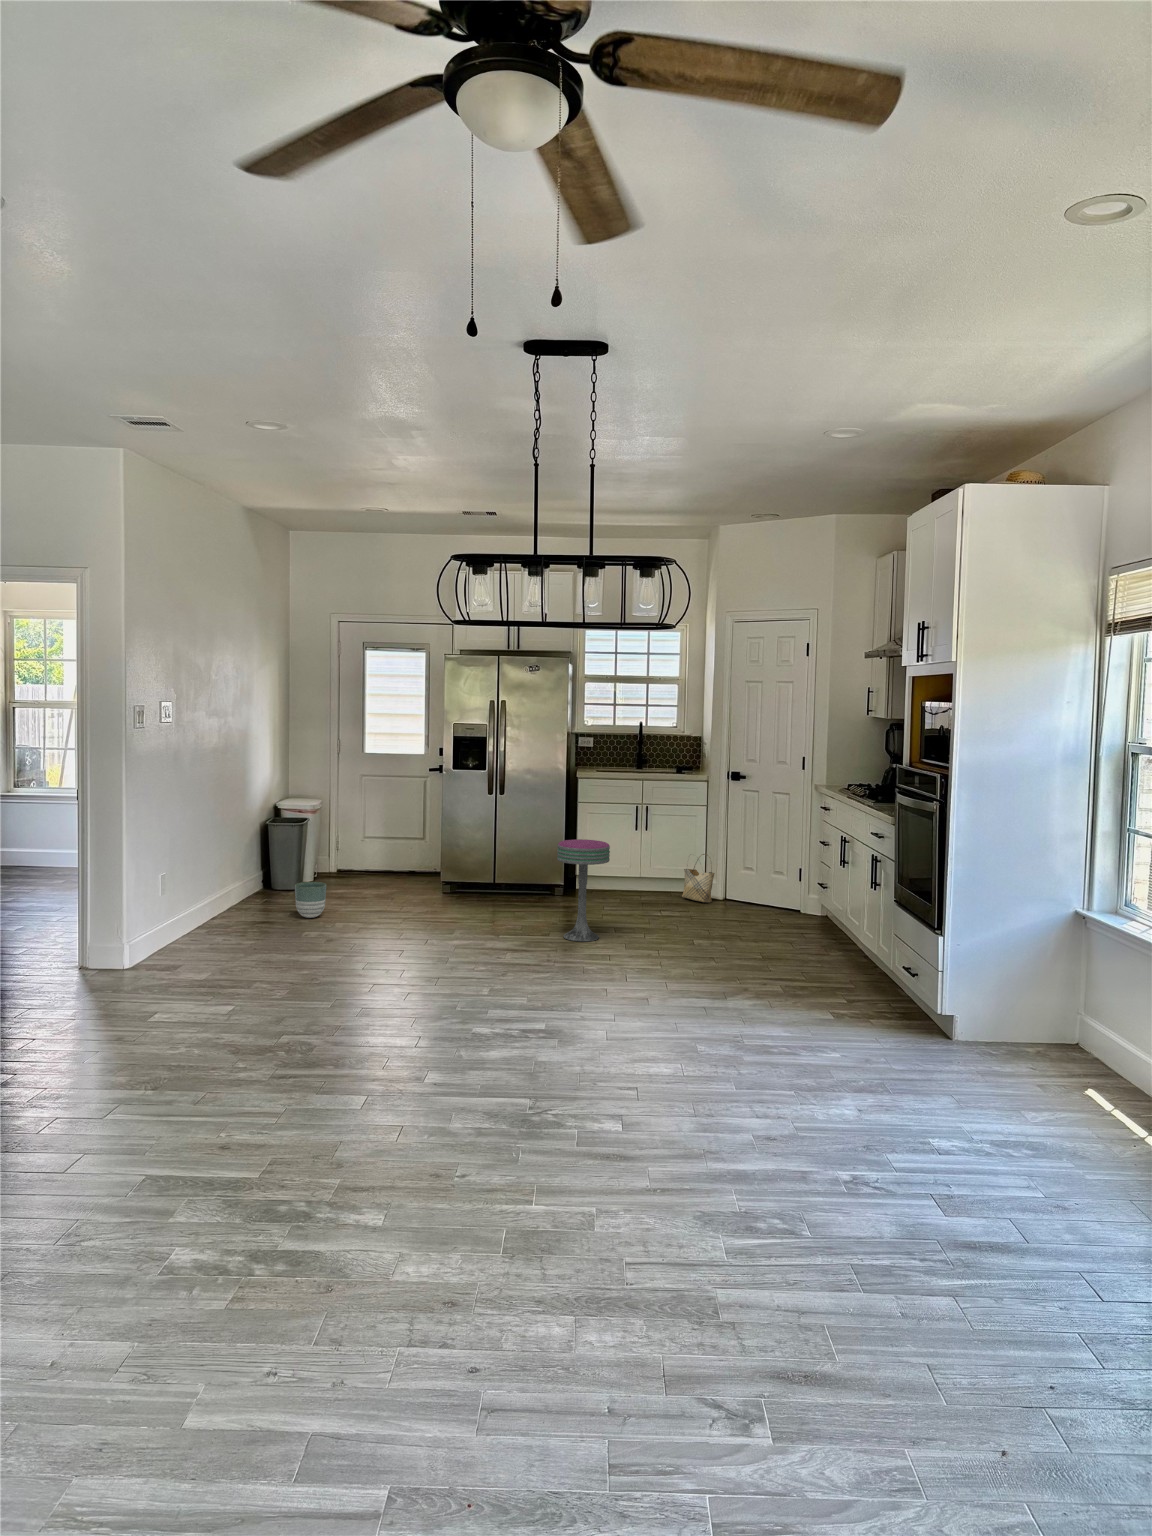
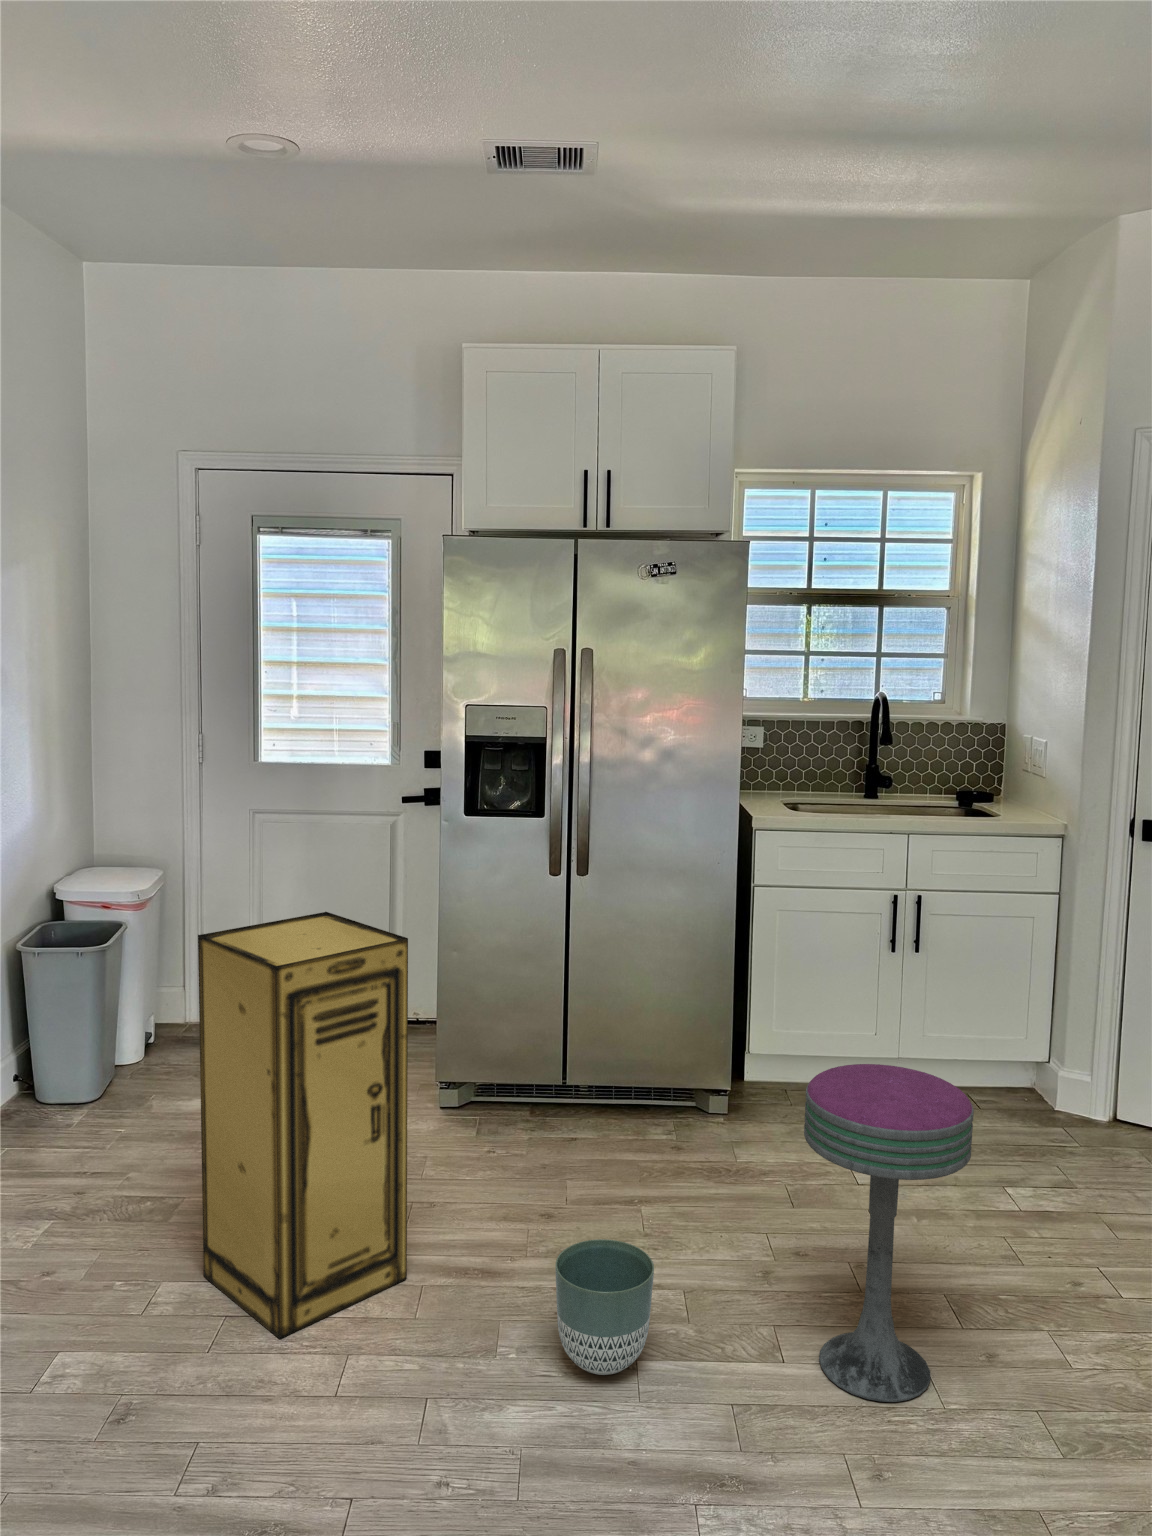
storage cabinet: none [355,795,429,930] -> present [198,912,408,1339]
woven basket: present [682,854,714,903] -> none [1006,1010,1097,1133]
planter: present [295,882,326,918] -> present [555,1239,654,1375]

